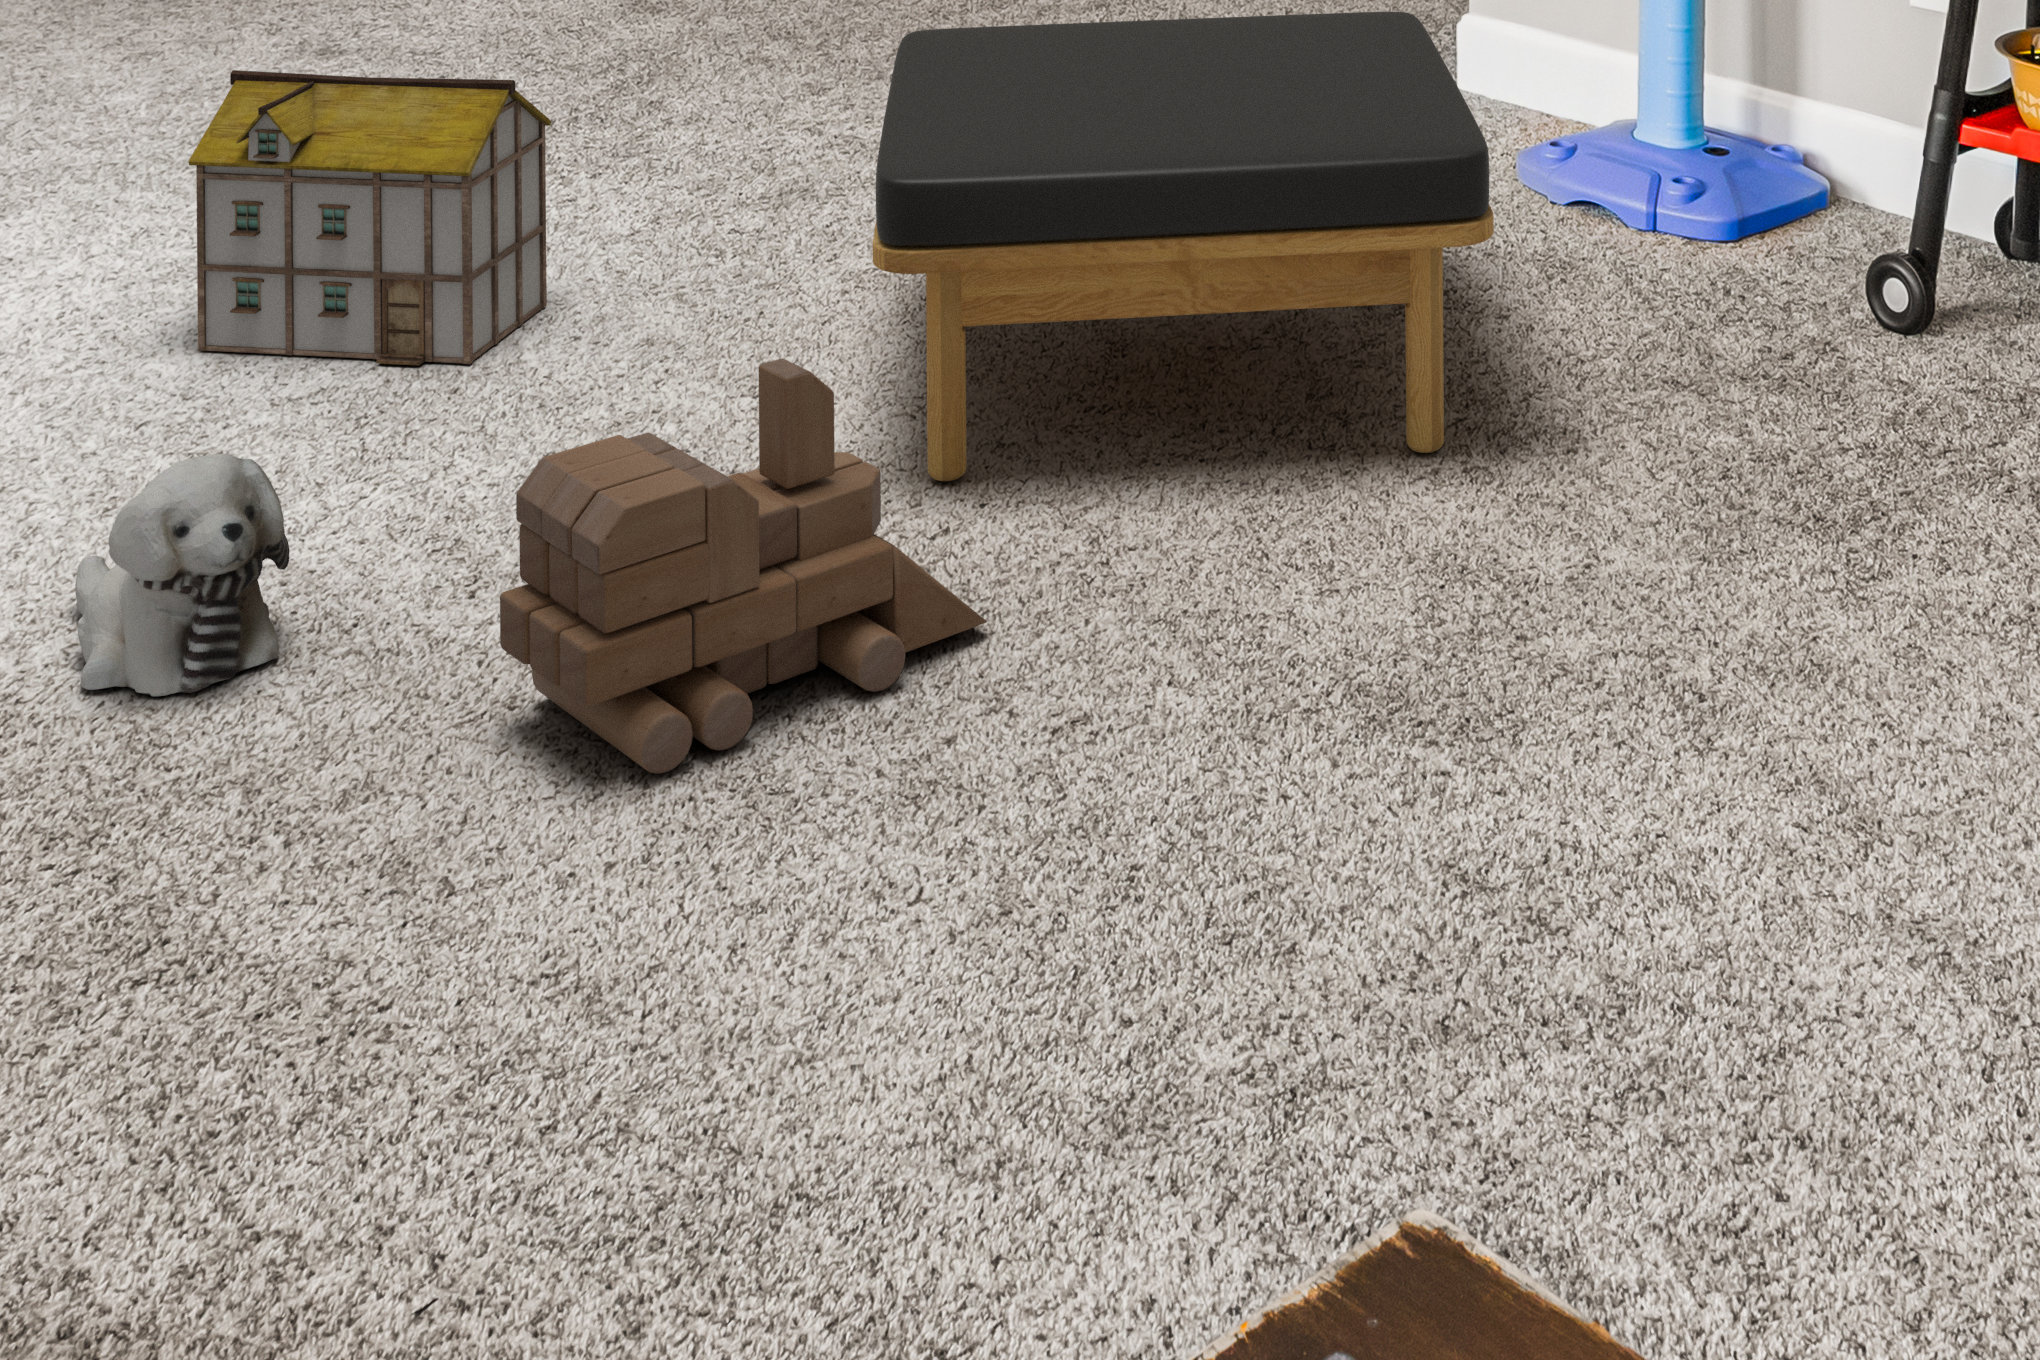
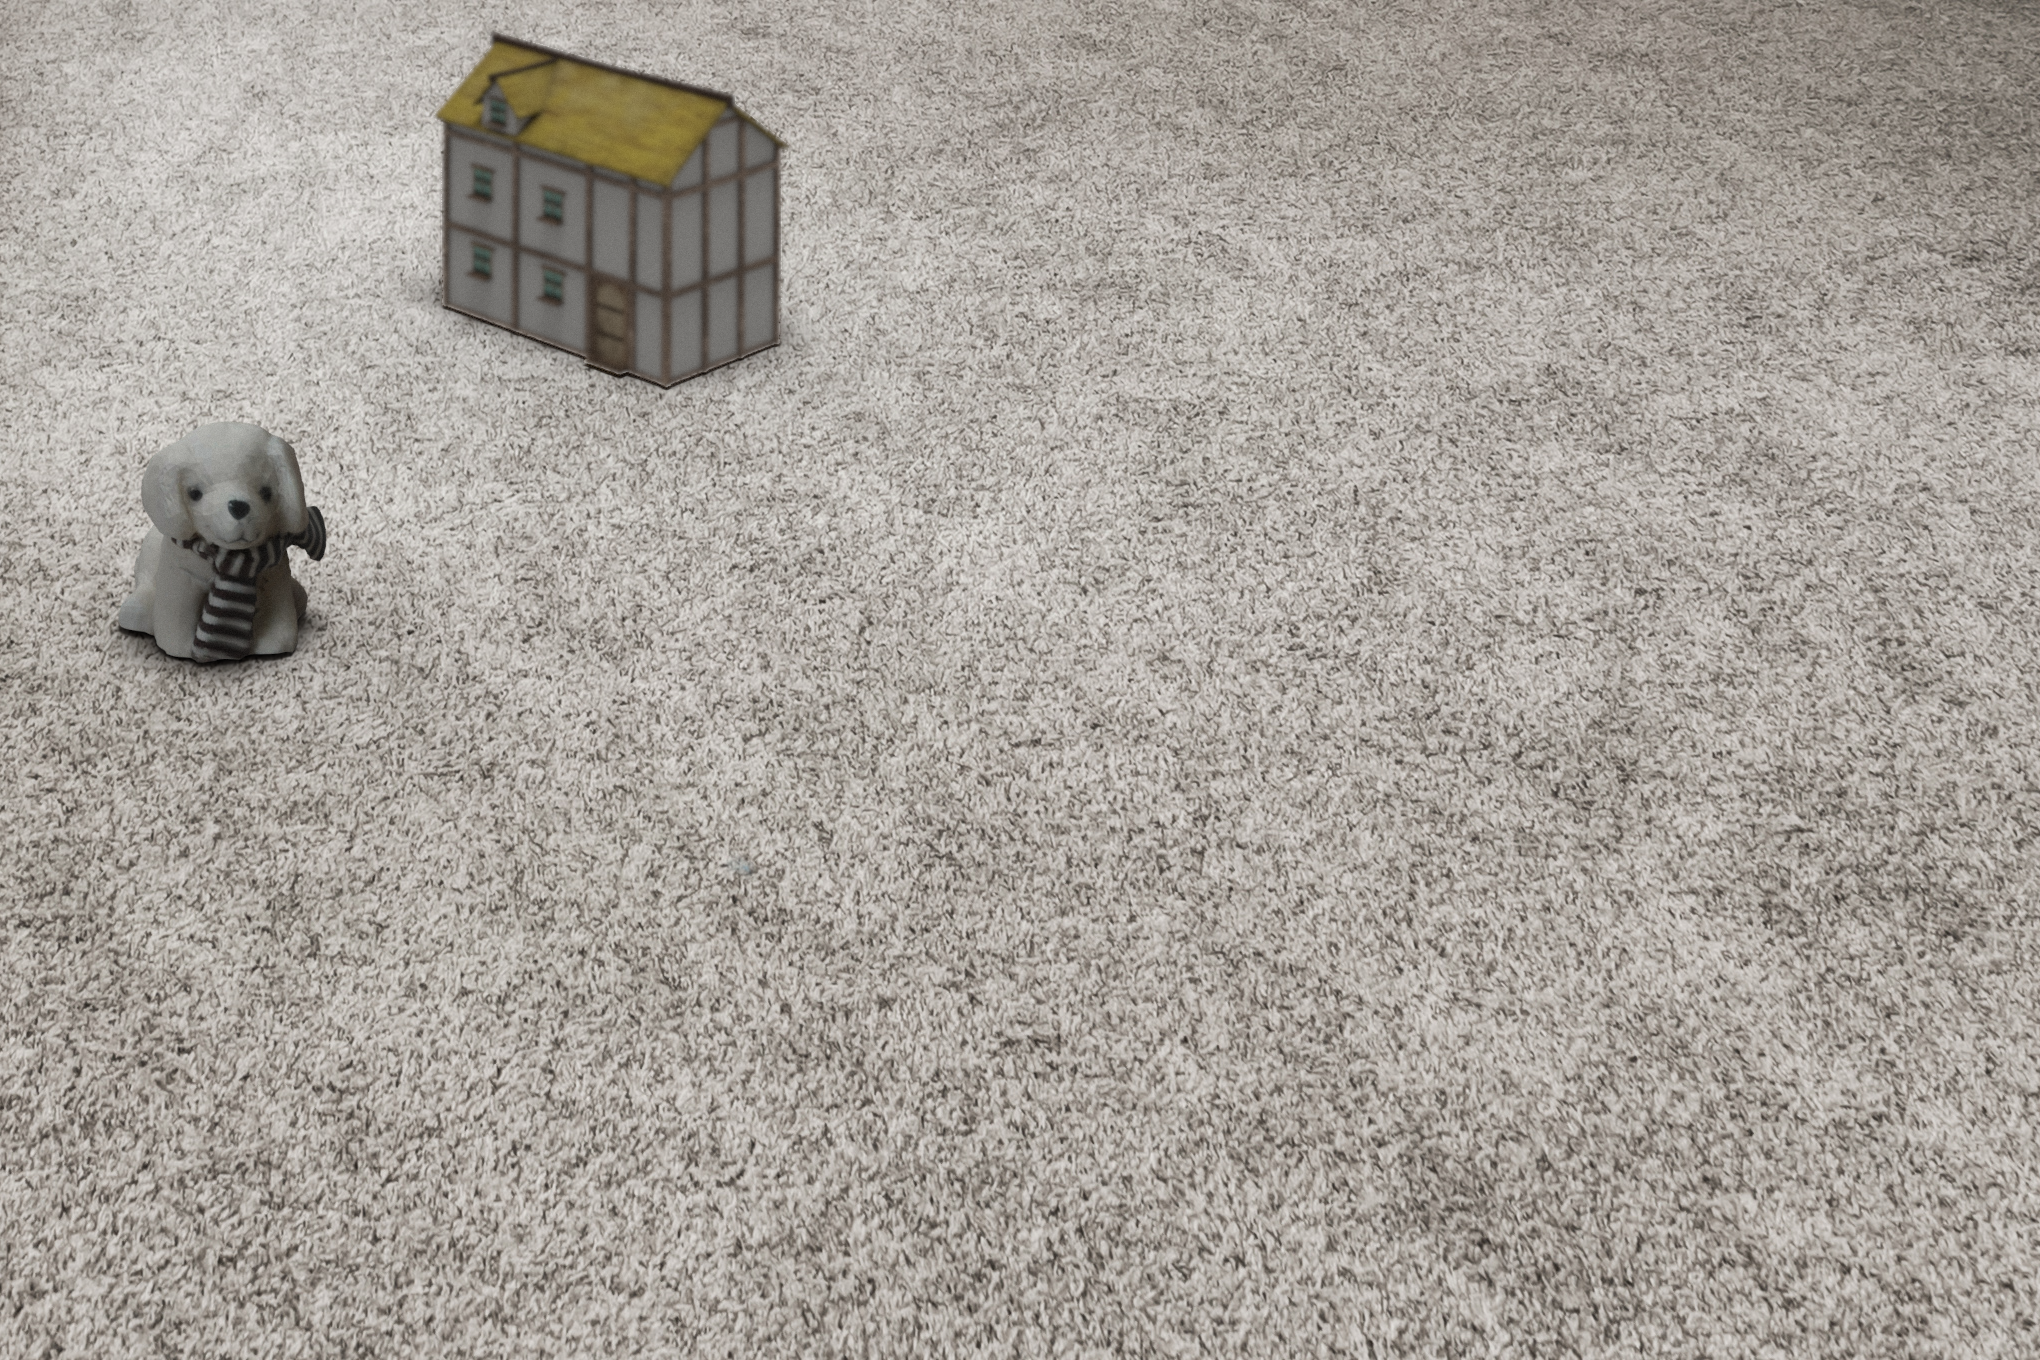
ottoman: present [873,12,1494,481] -> none [987,124,1872,848]
toy train: present [500,358,987,774] -> none [435,484,1000,929]

